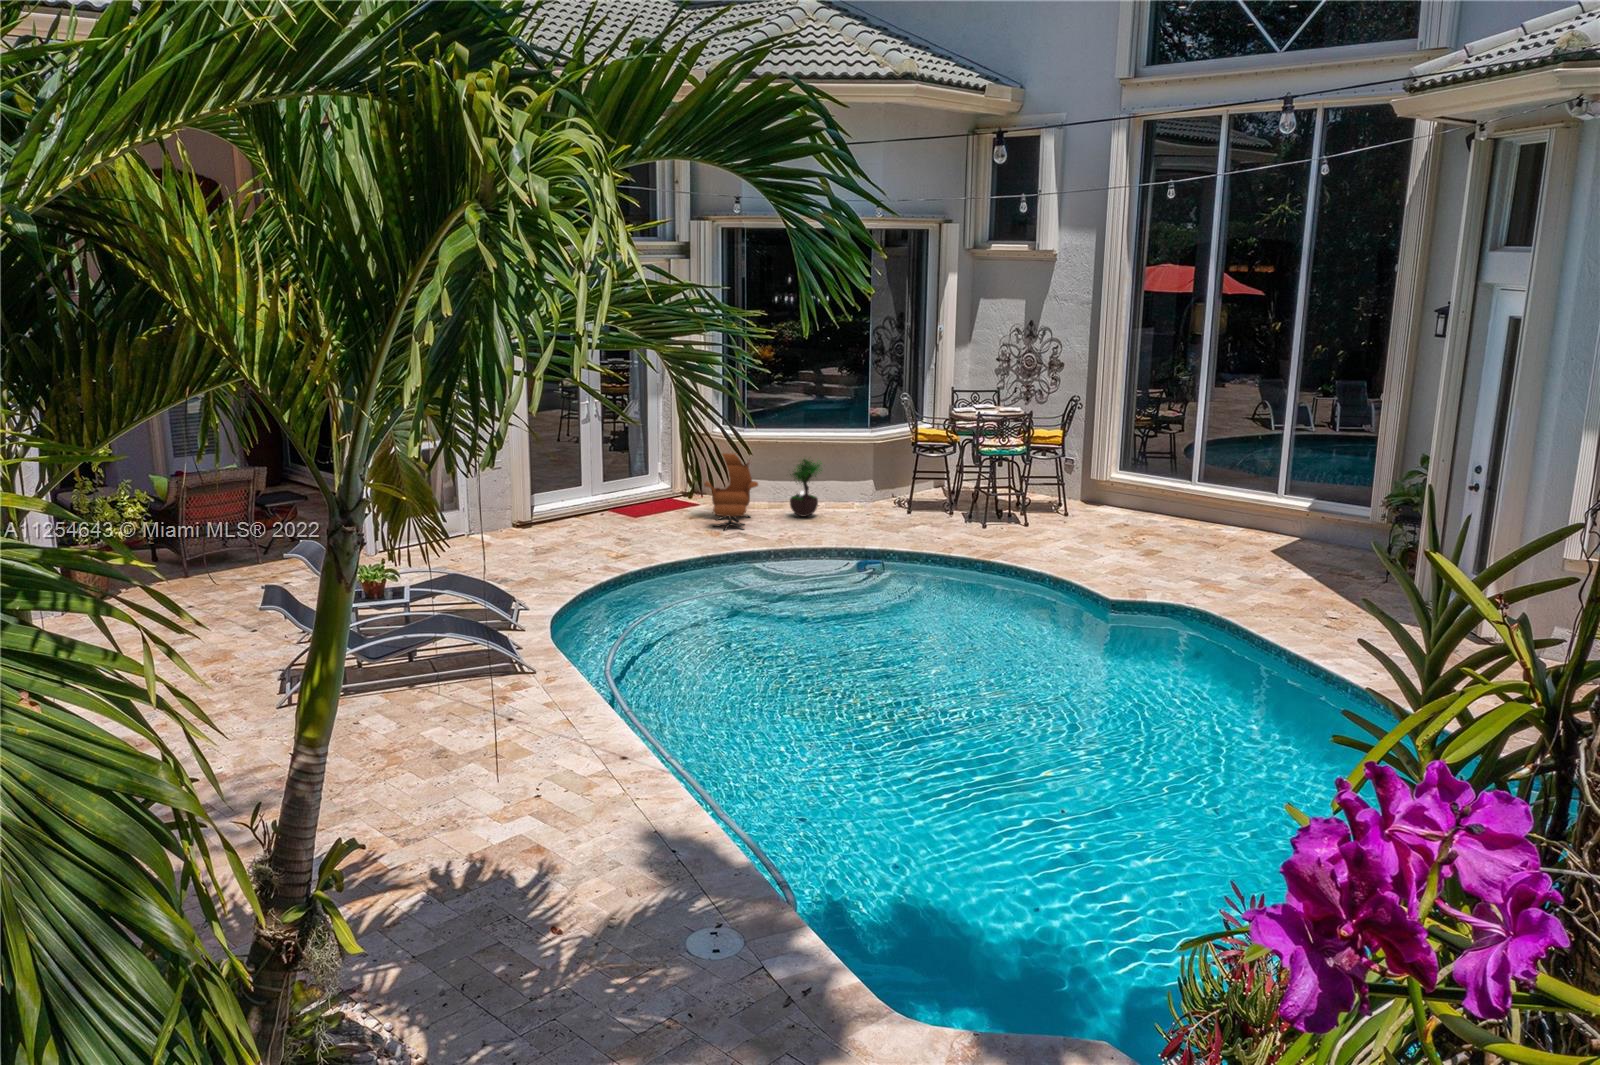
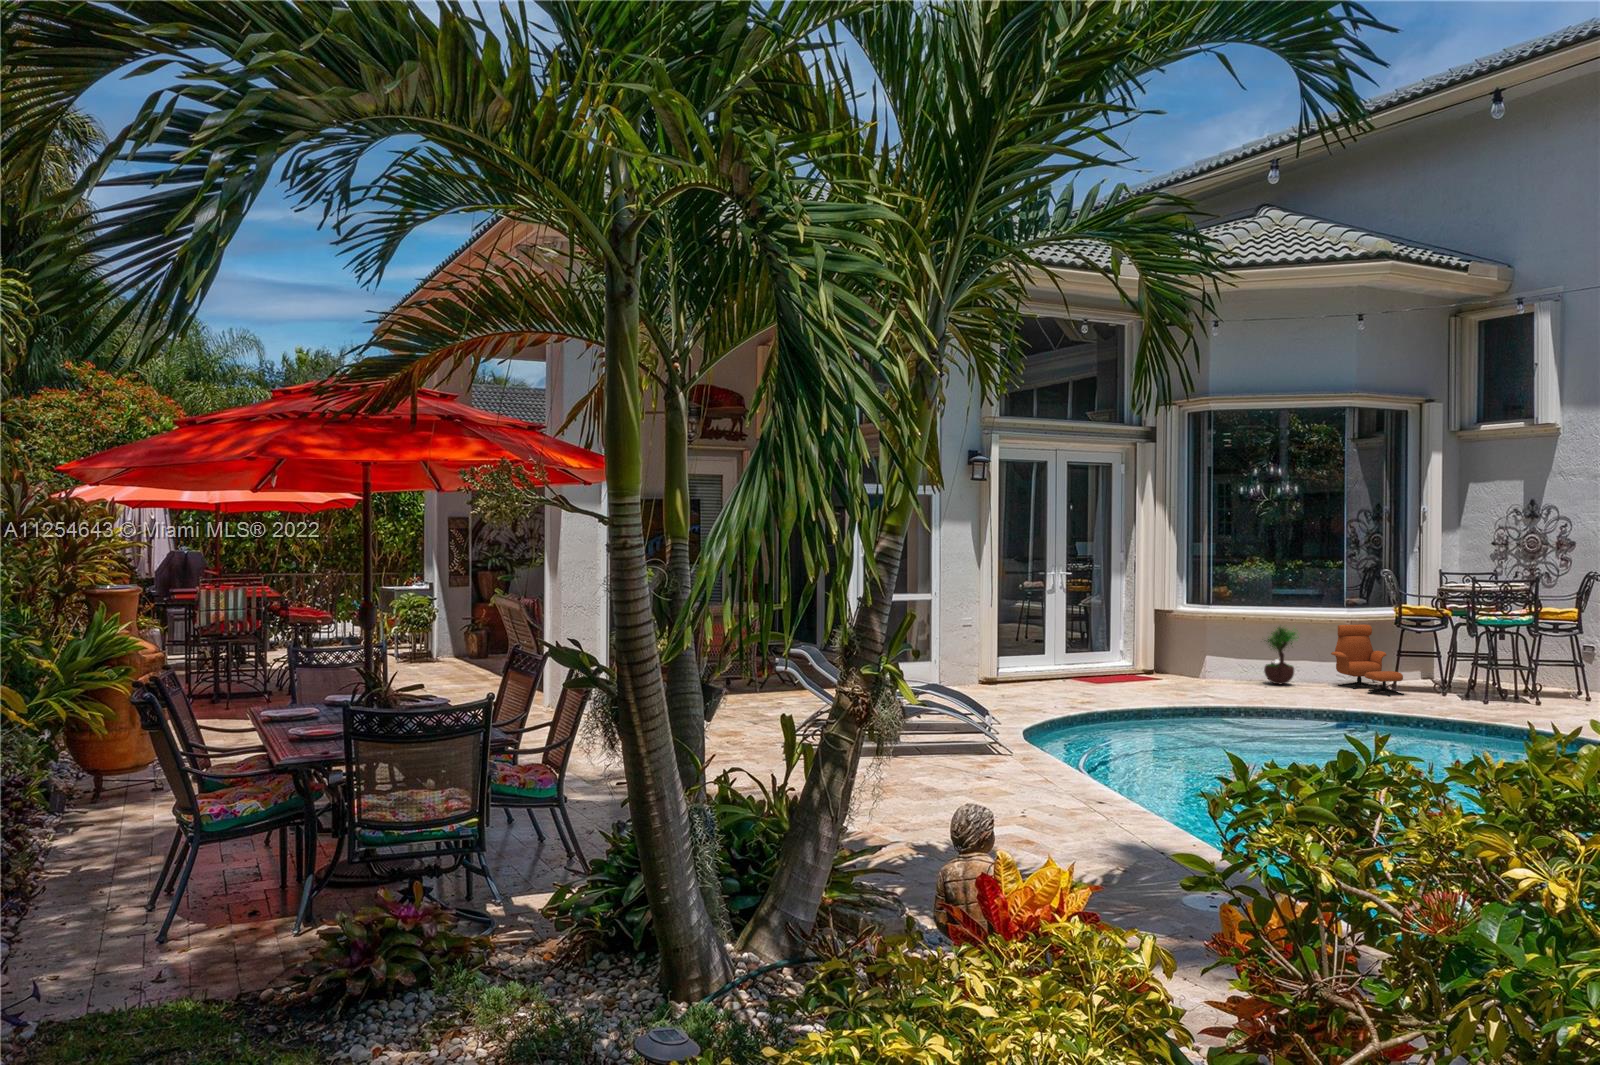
lounge chair: present [704,453,758,531] -> present [1331,625,1404,696]

